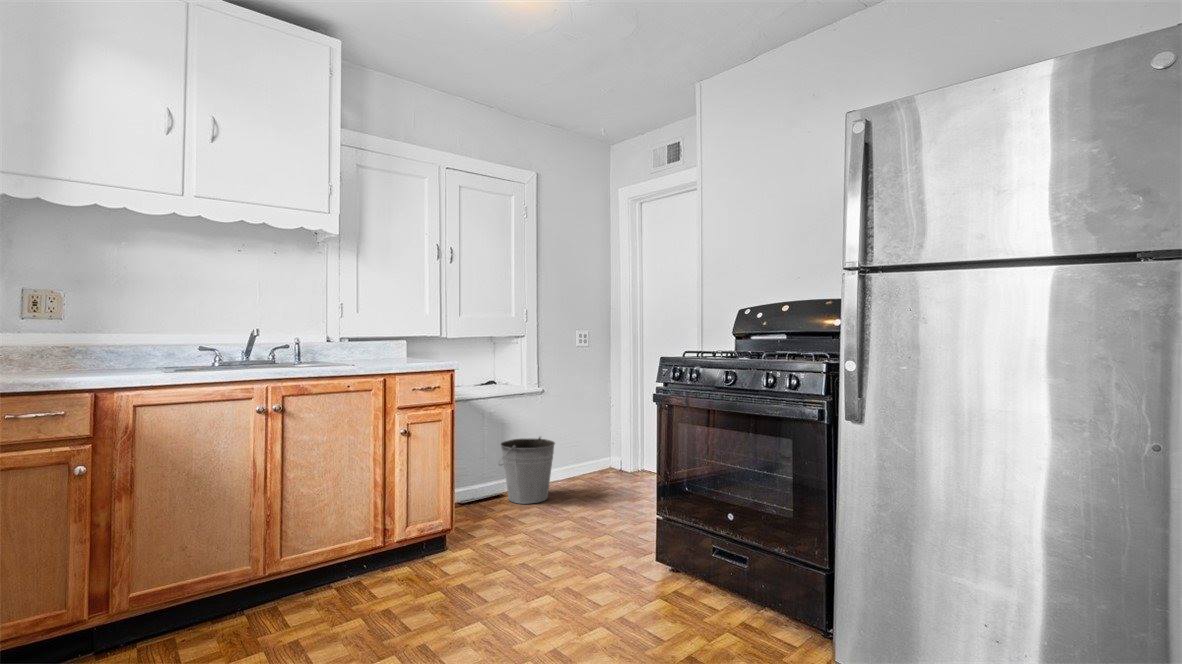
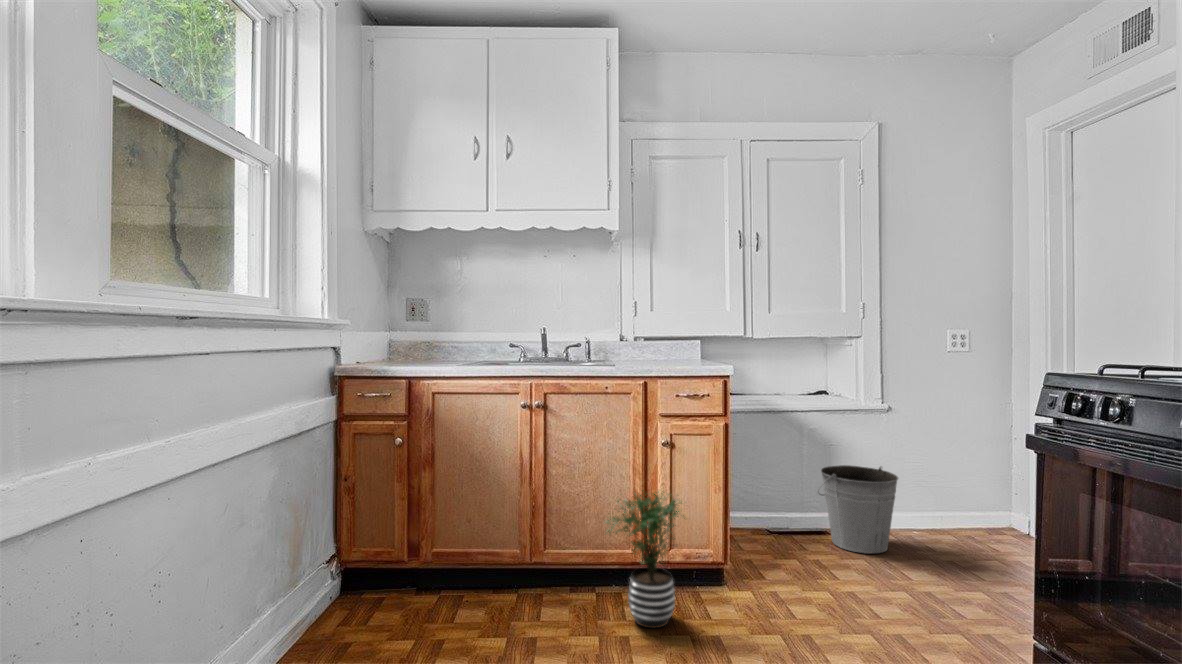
potted plant: none [358,472,437,596] -> present [606,490,679,628]

